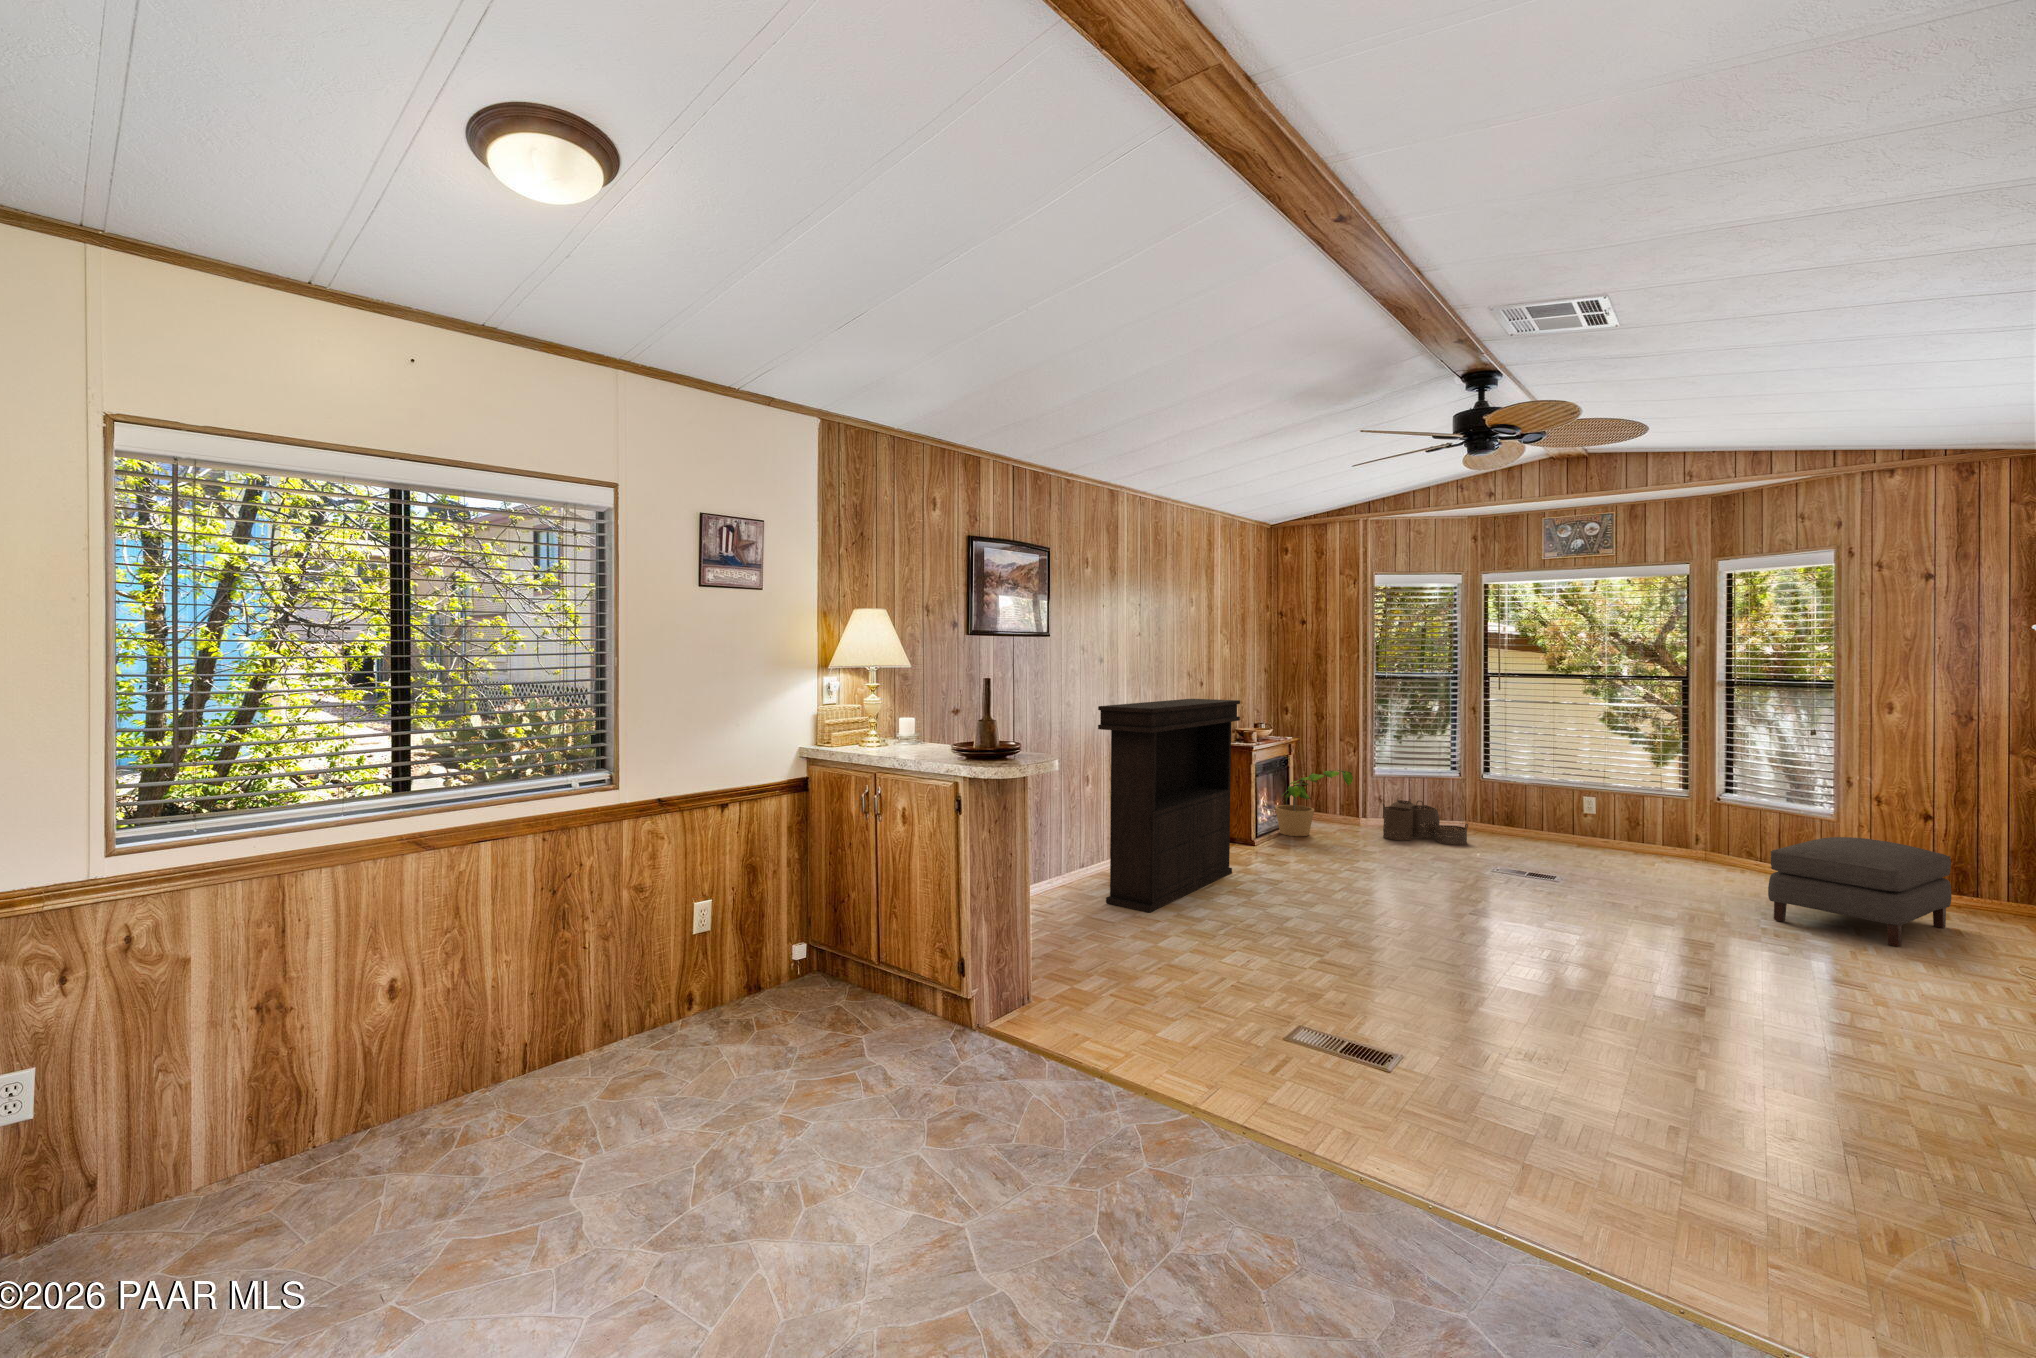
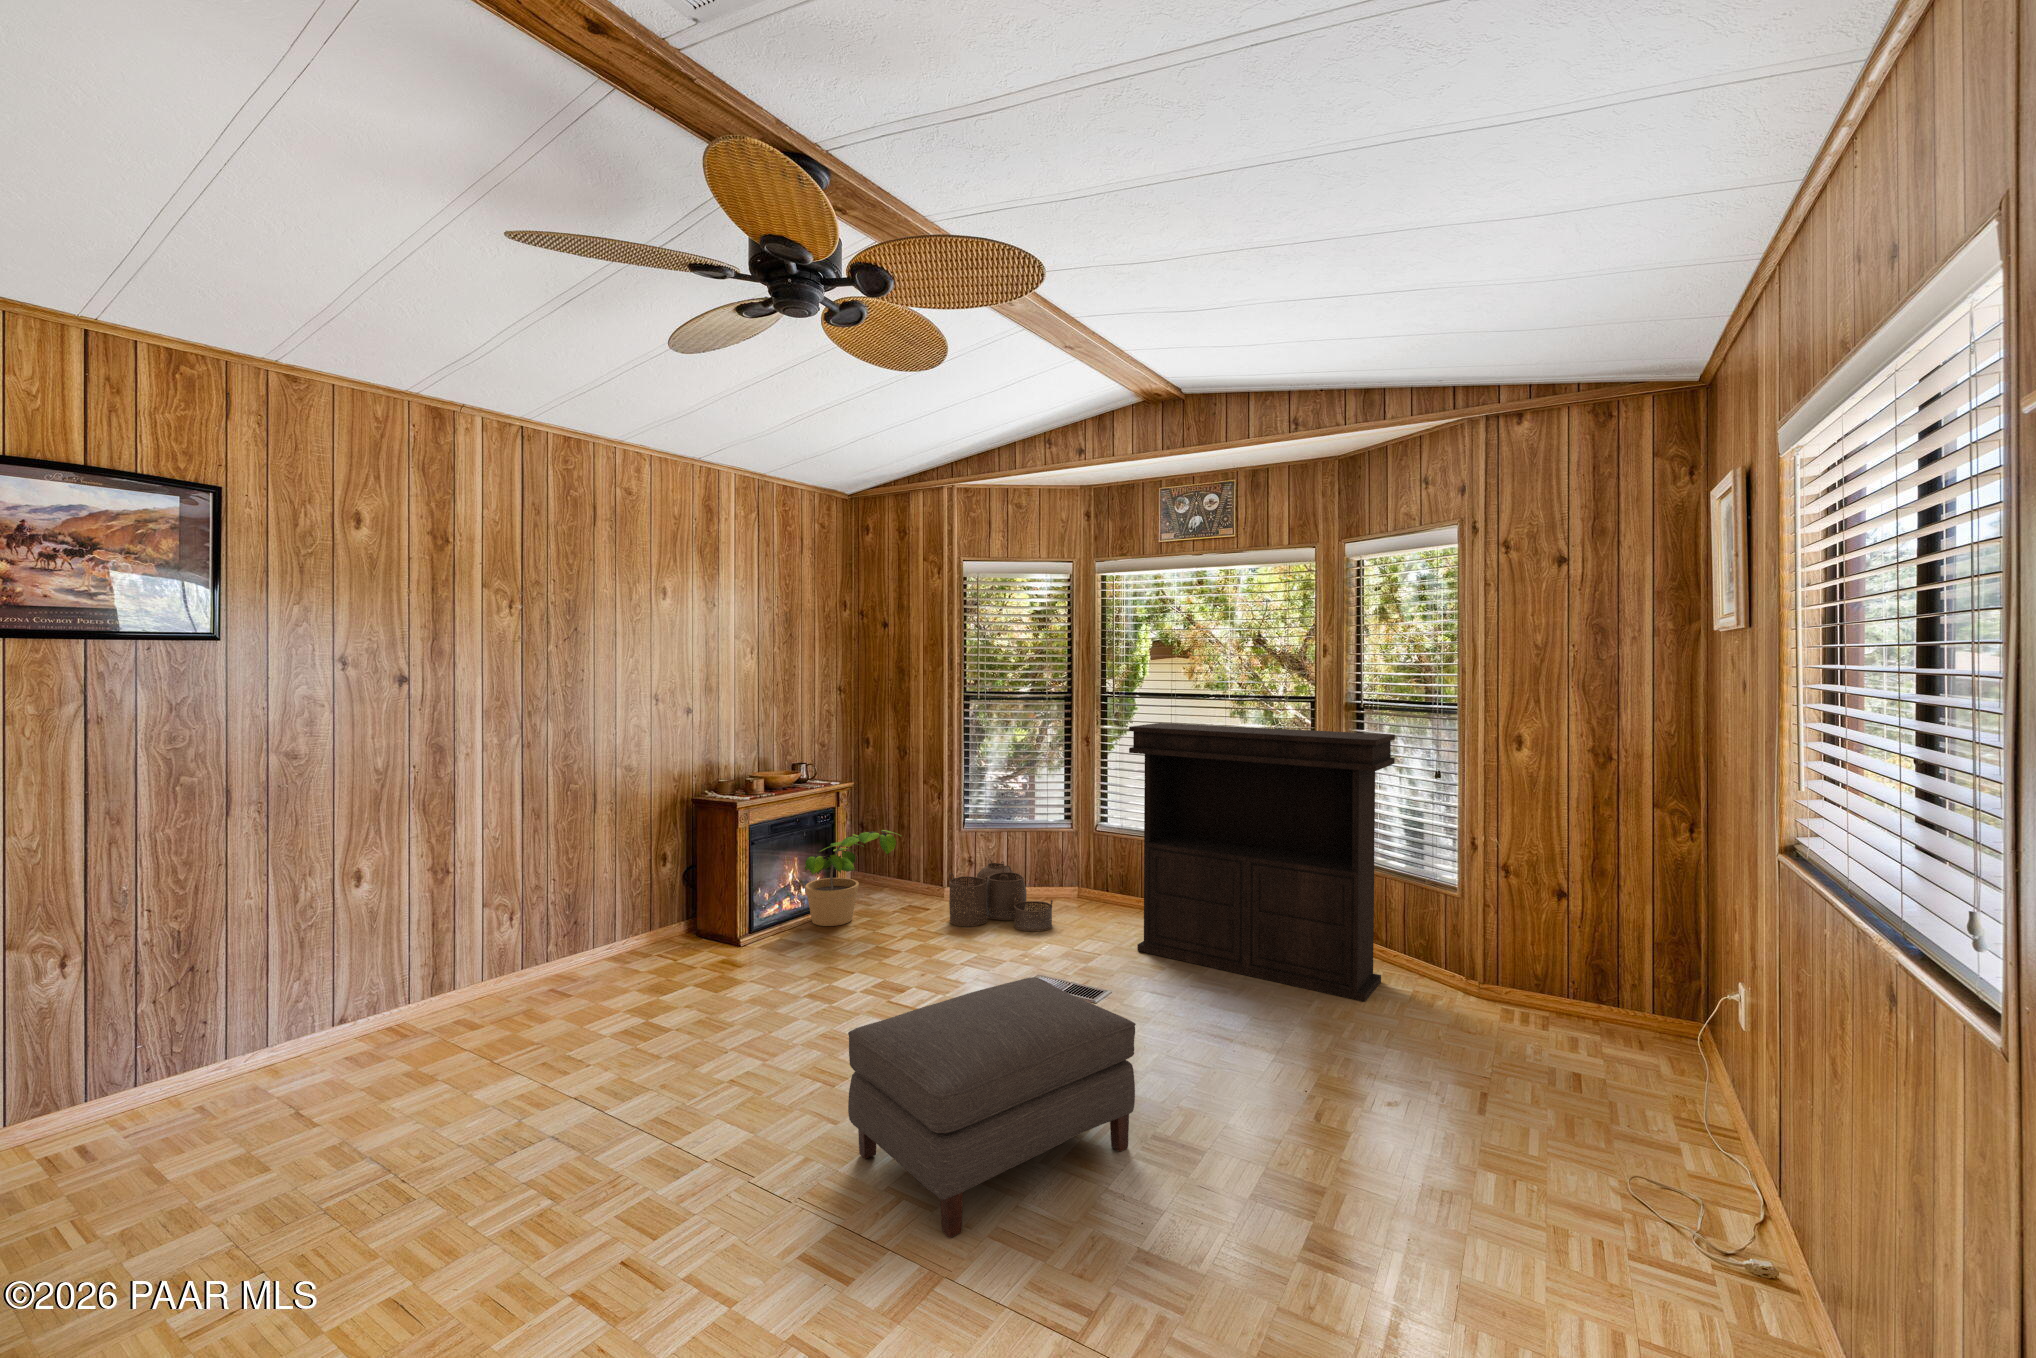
console table: present [1098,699,1240,912] -> present [1129,723,1395,1002]
ottoman: present [1768,837,1951,947] -> present [848,977,1136,1238]

